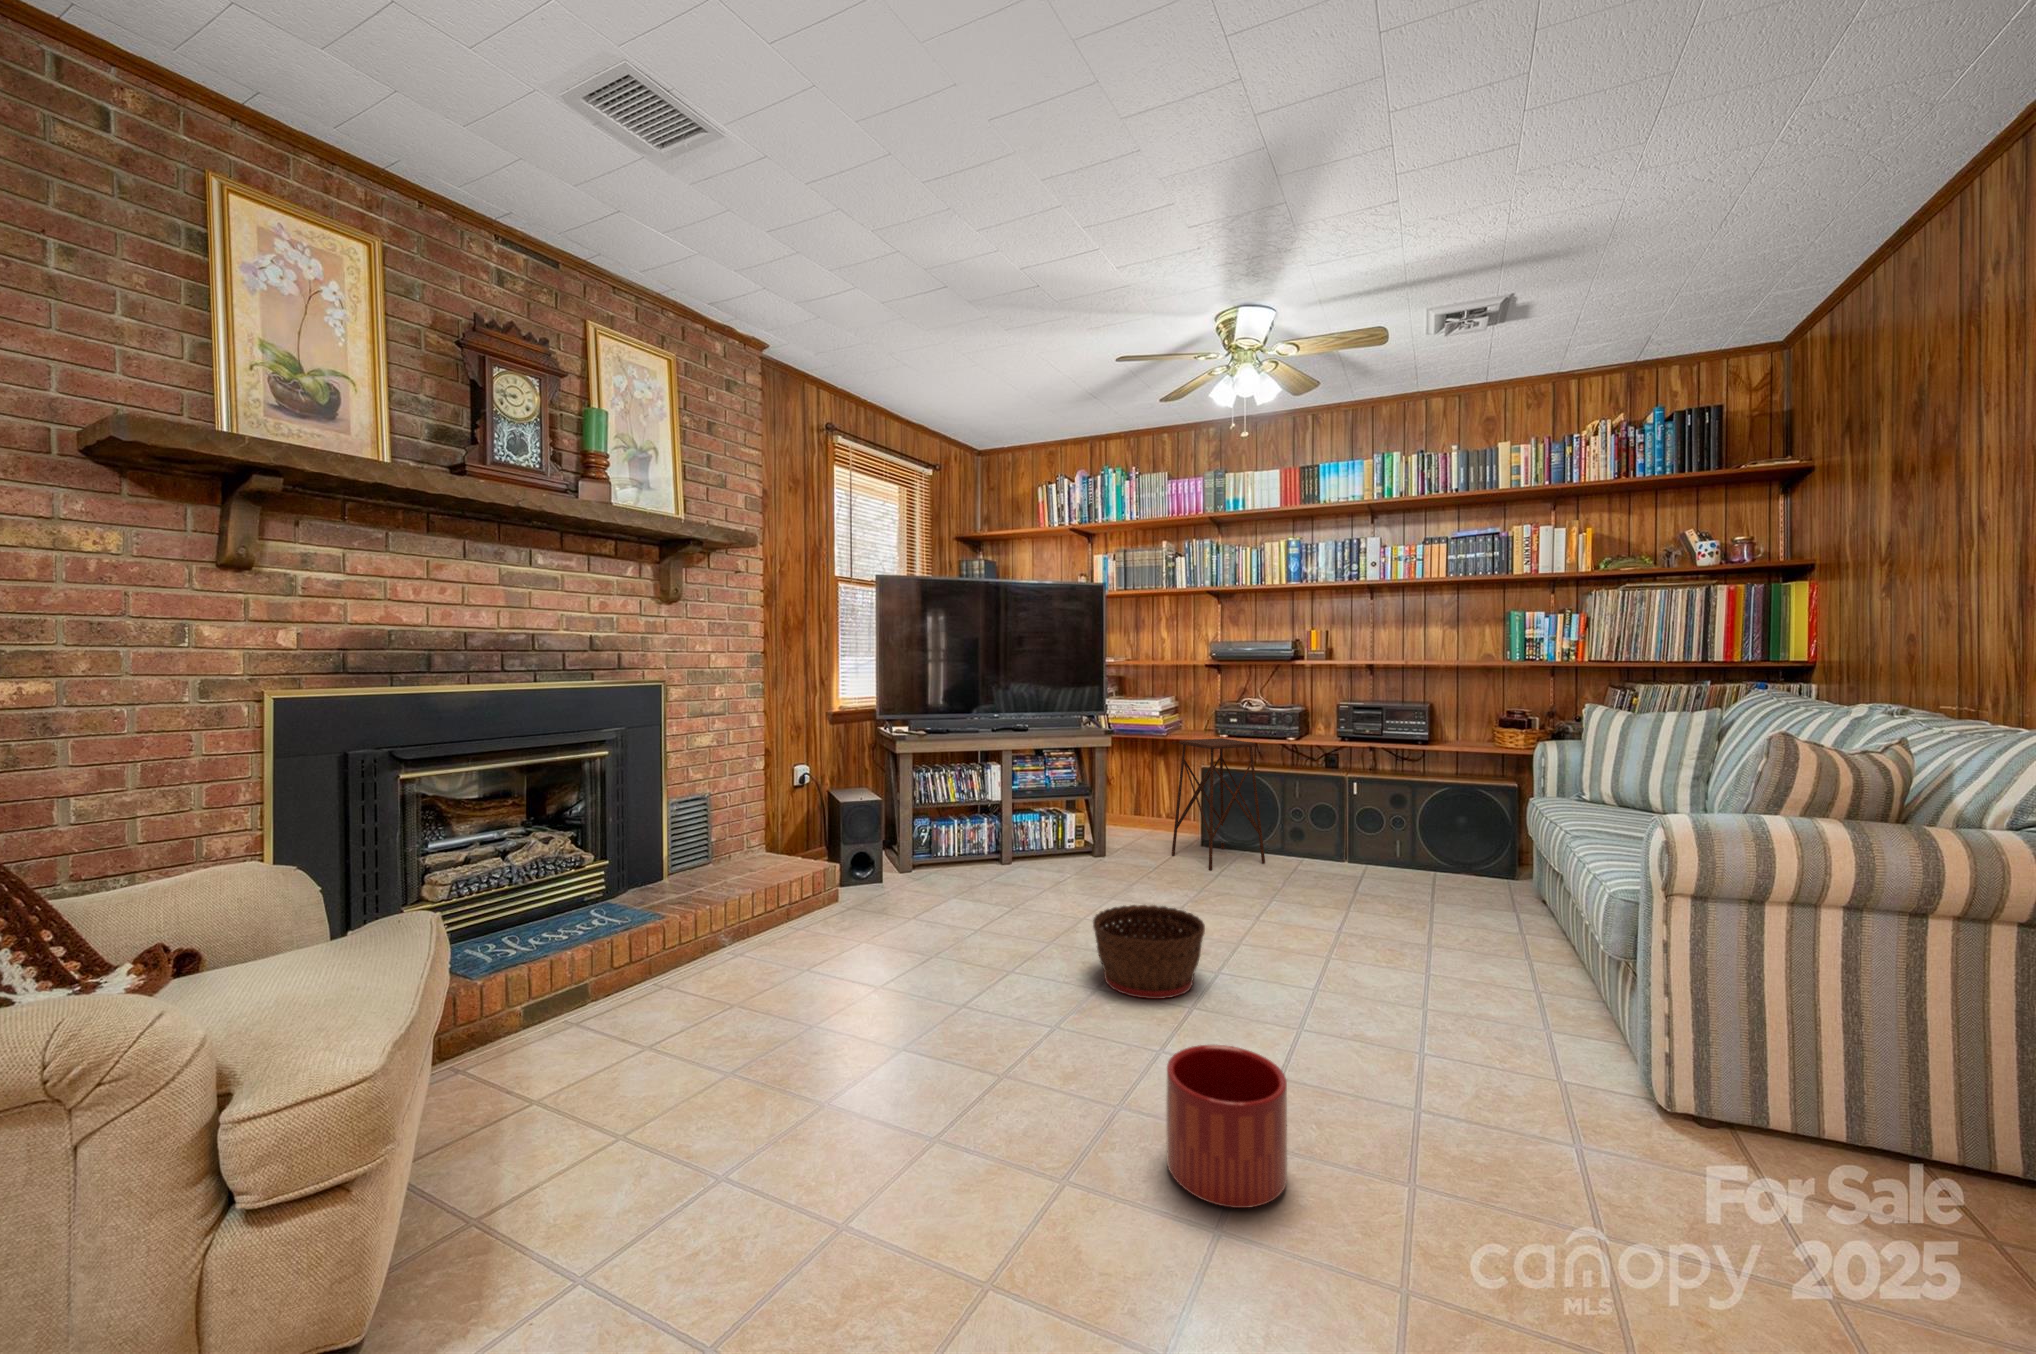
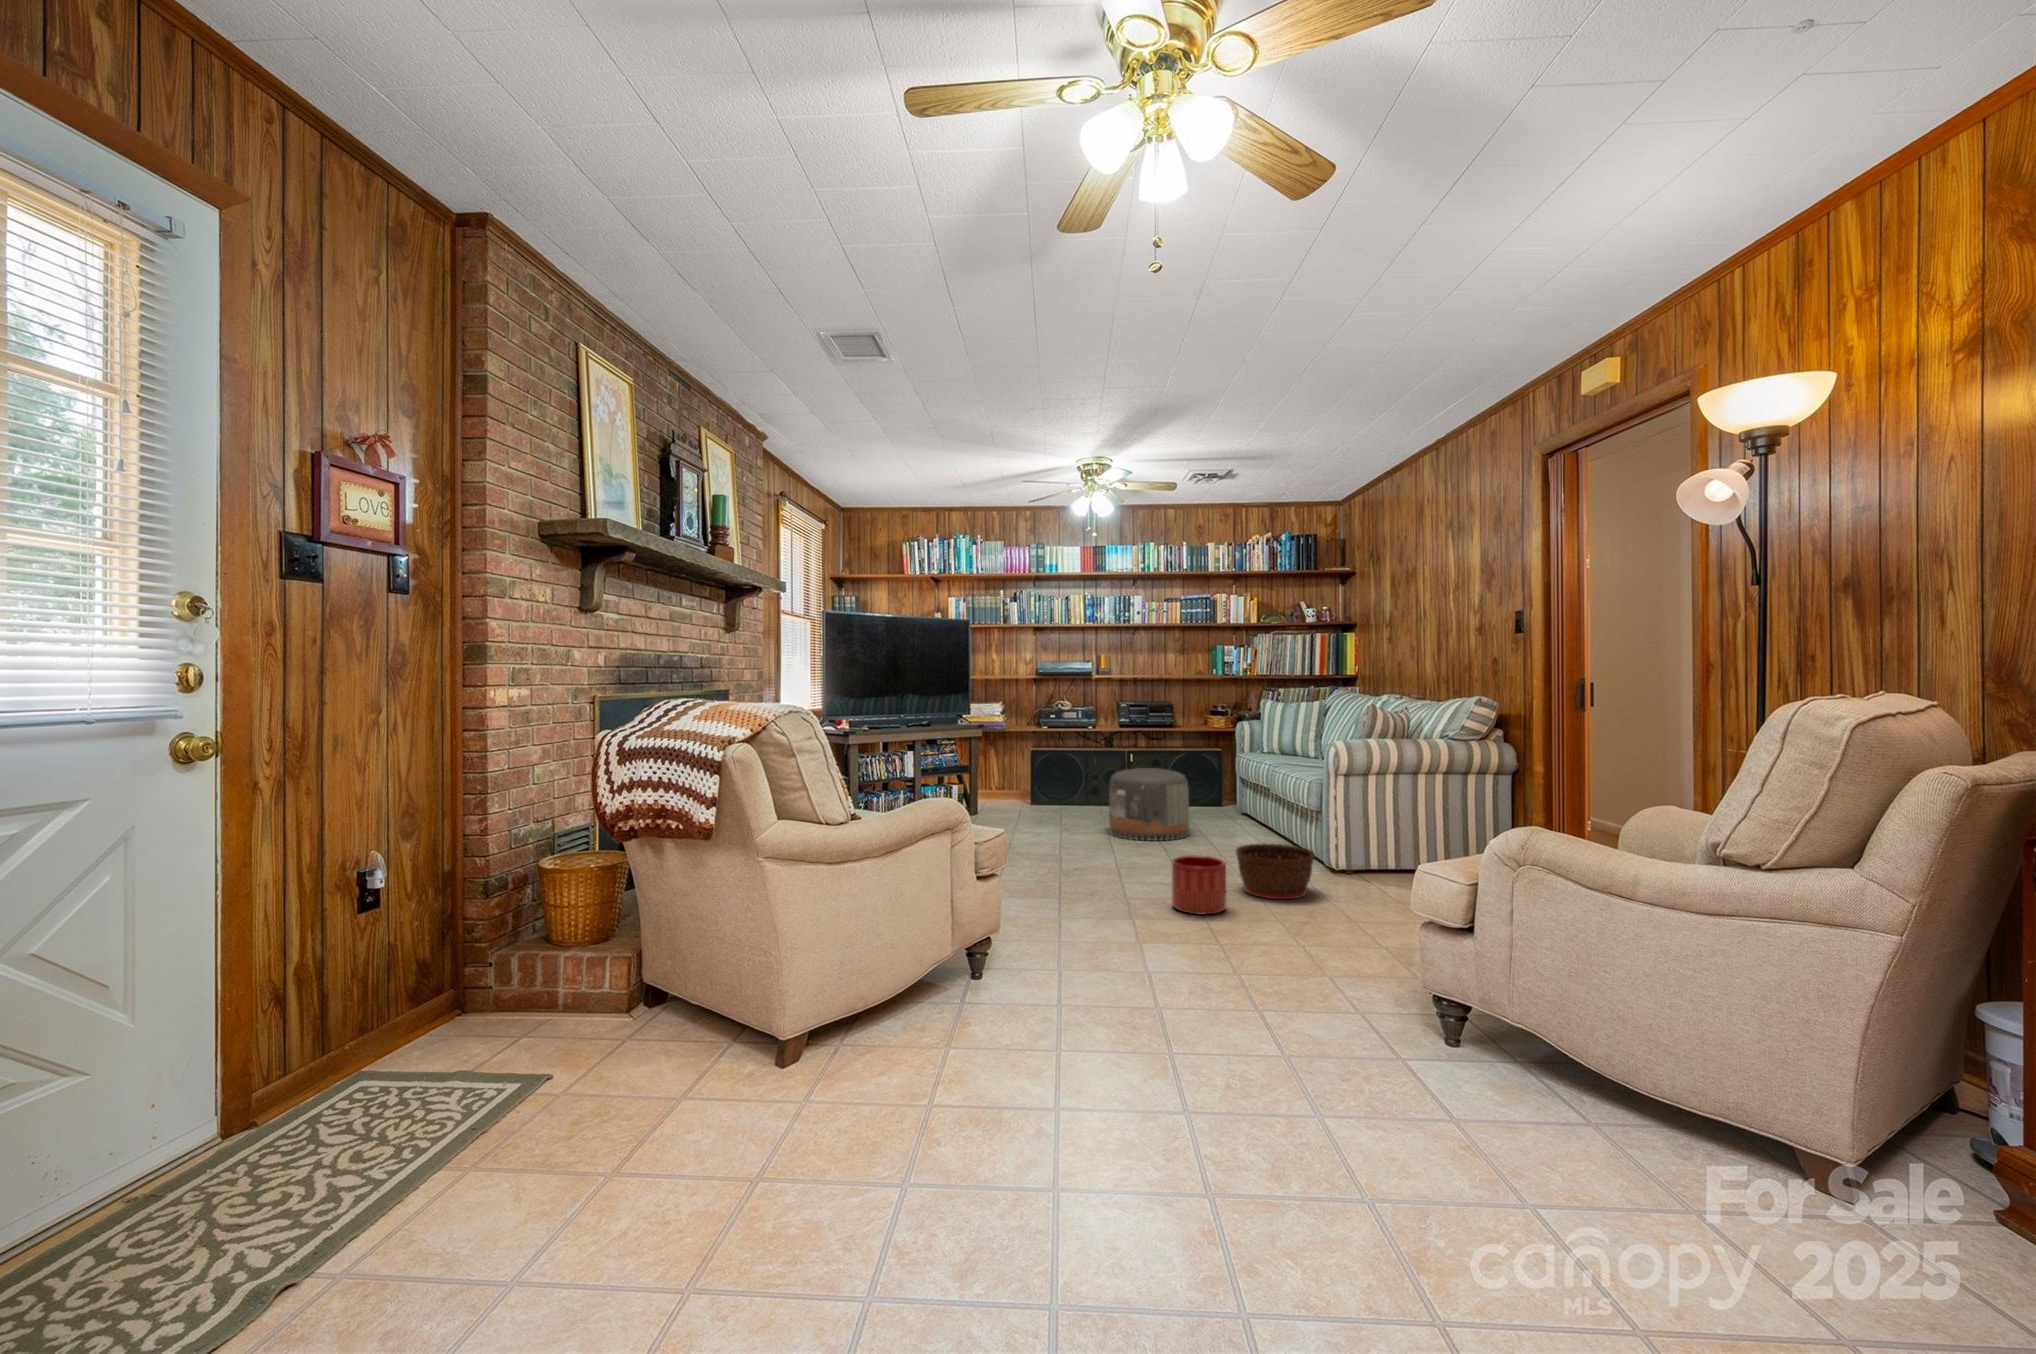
side table: present [1172,738,1265,870] -> none [1024,730,1086,818]
pouf: none [1256,812,1396,944] -> present [1109,768,1189,841]
basket: present [1093,905,1205,999] -> present [1236,844,1315,899]

